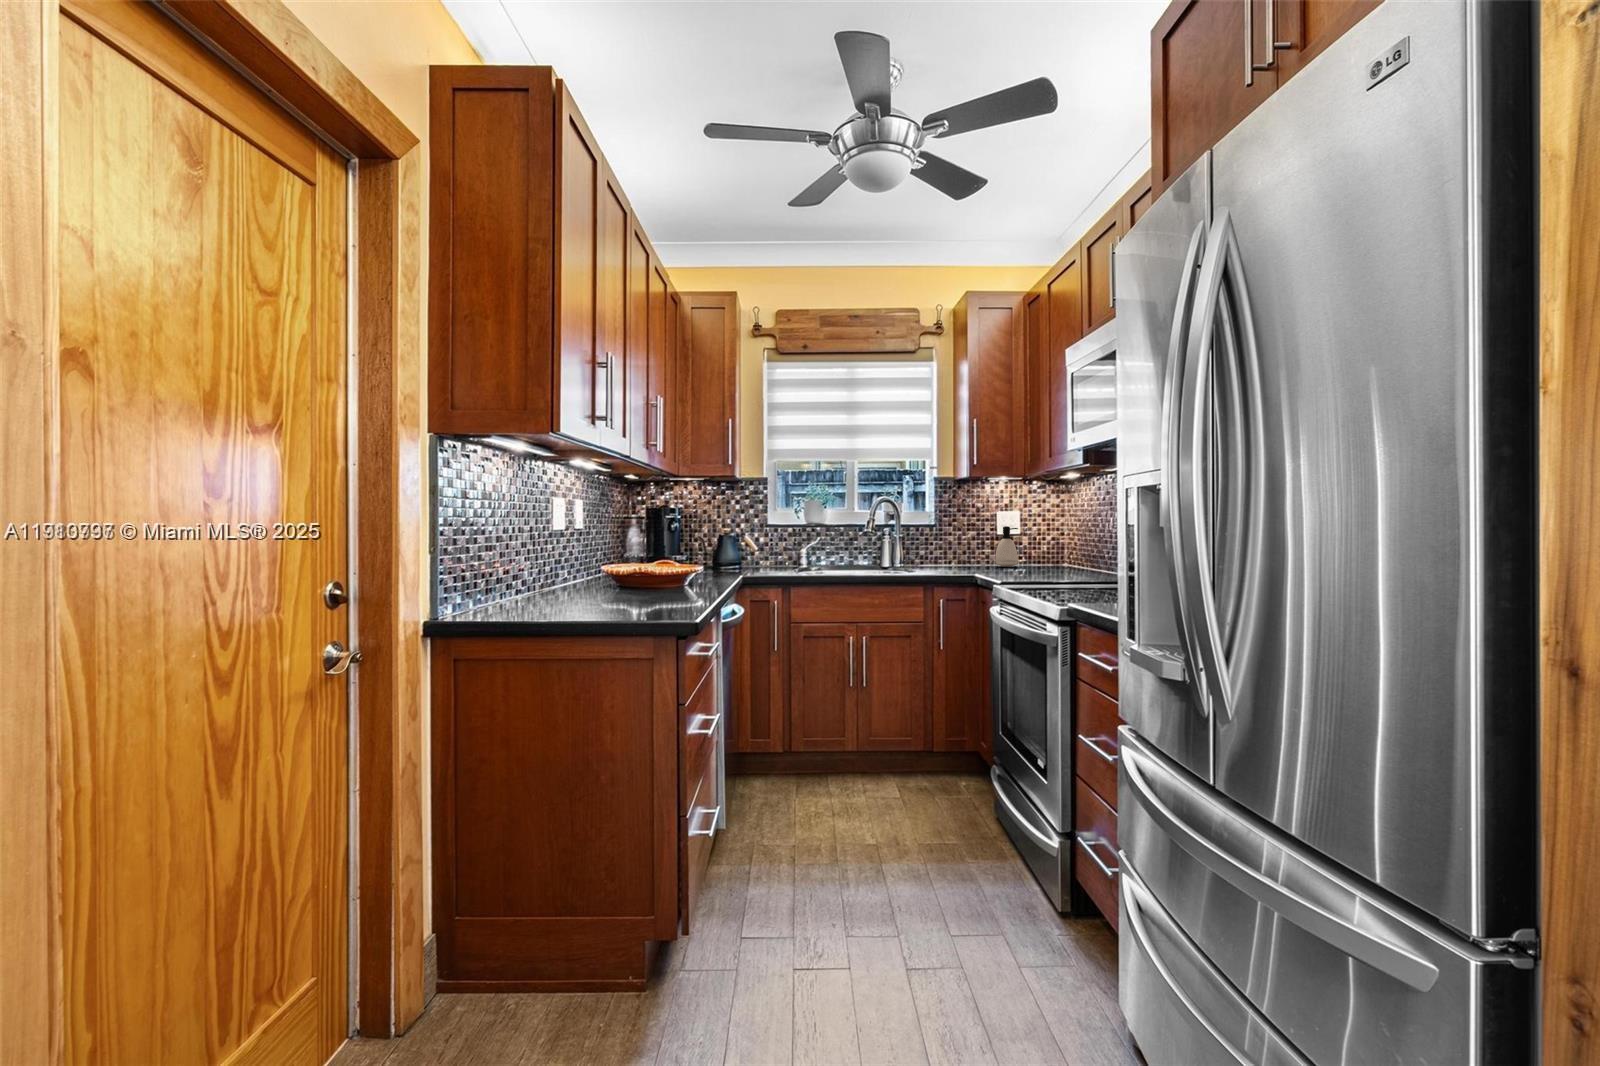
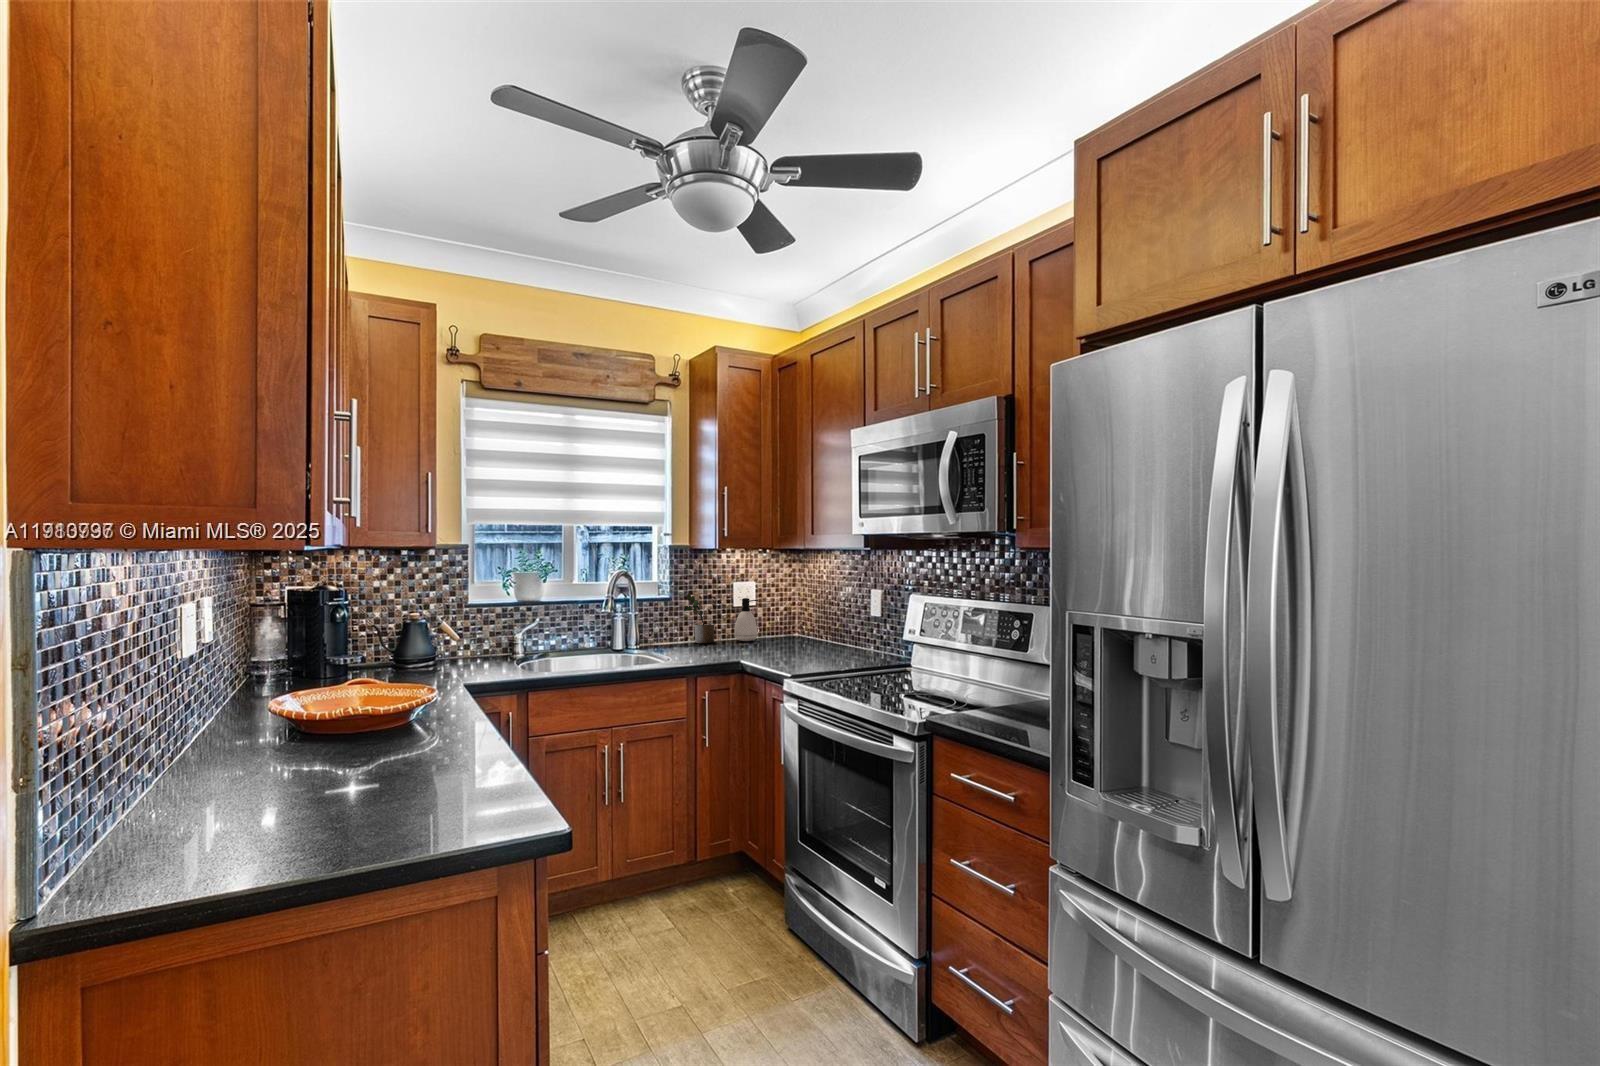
potted plant: none [946,521,976,567] -> present [684,593,715,643]

